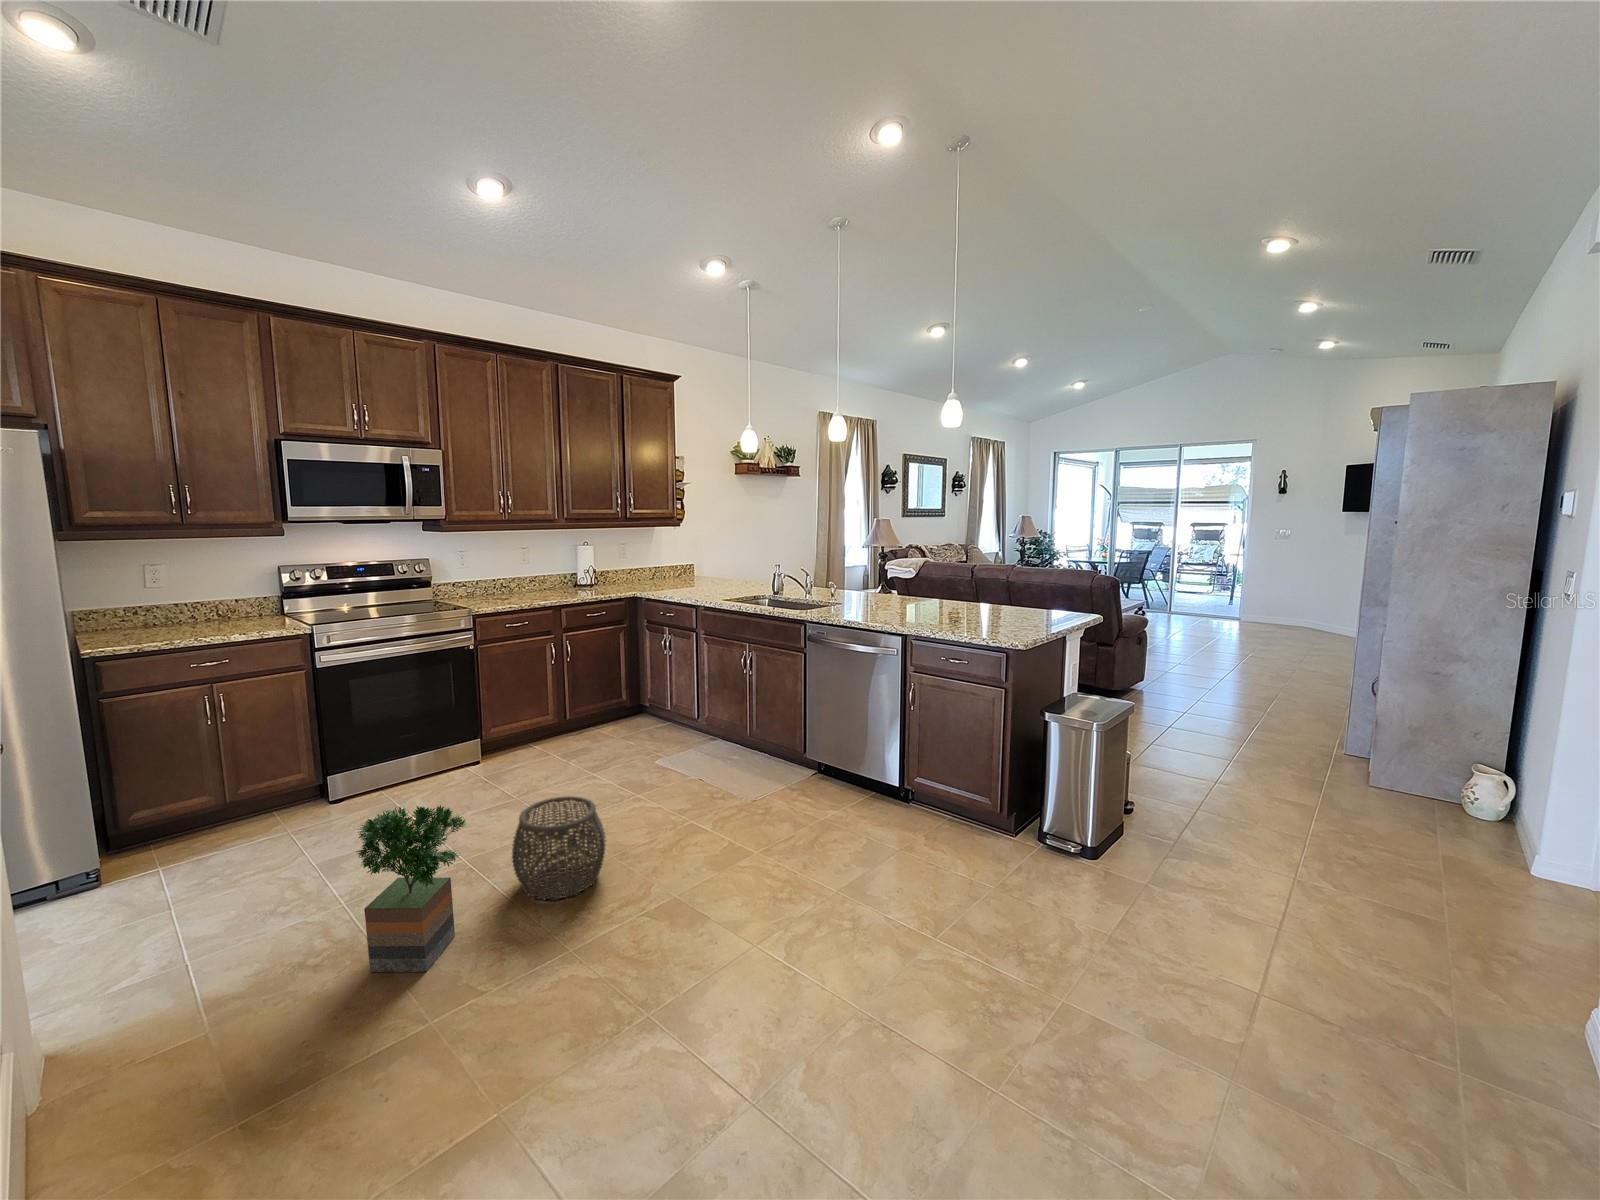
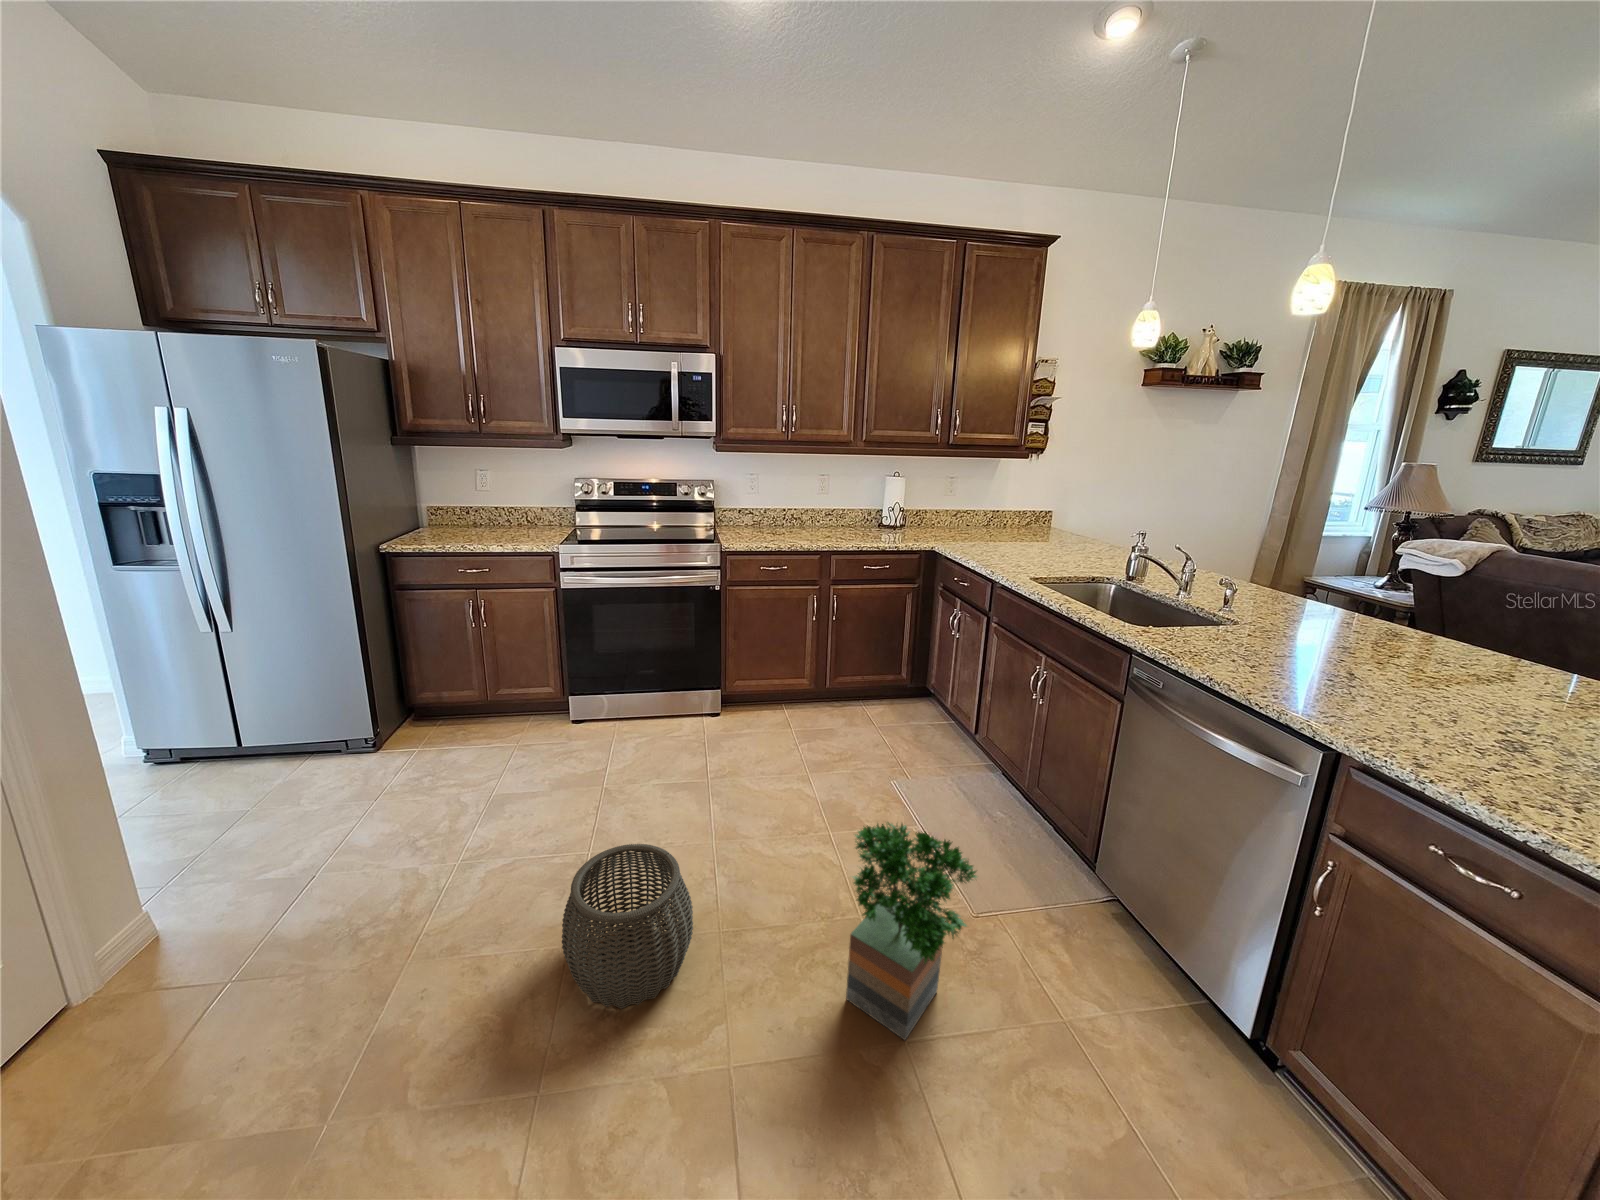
potted tree: present [356,805,466,972] -> present [846,822,977,1040]

